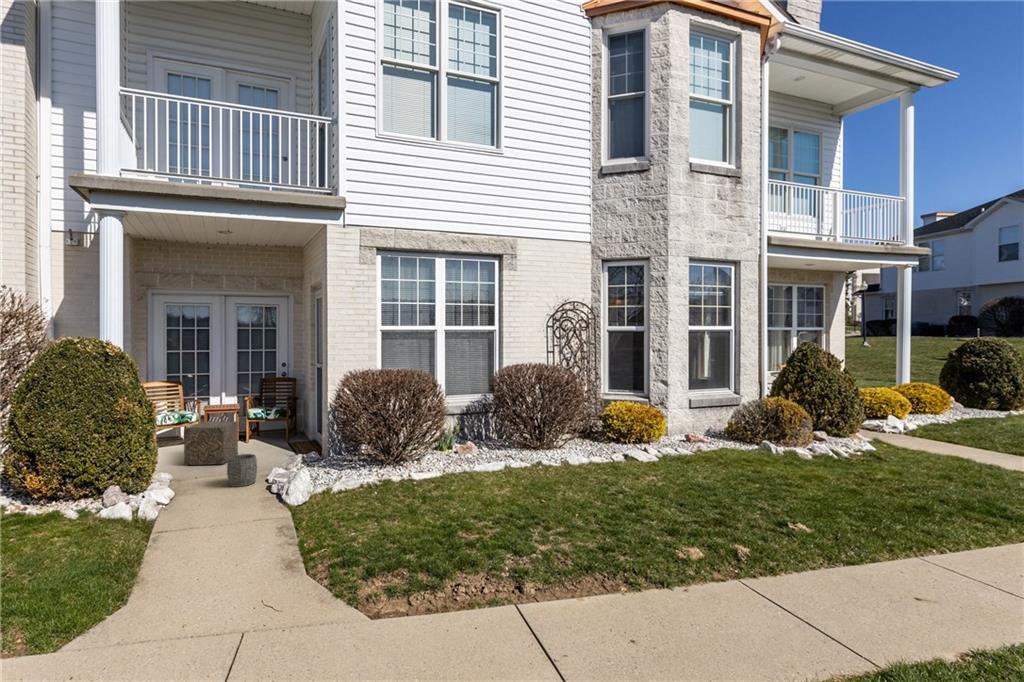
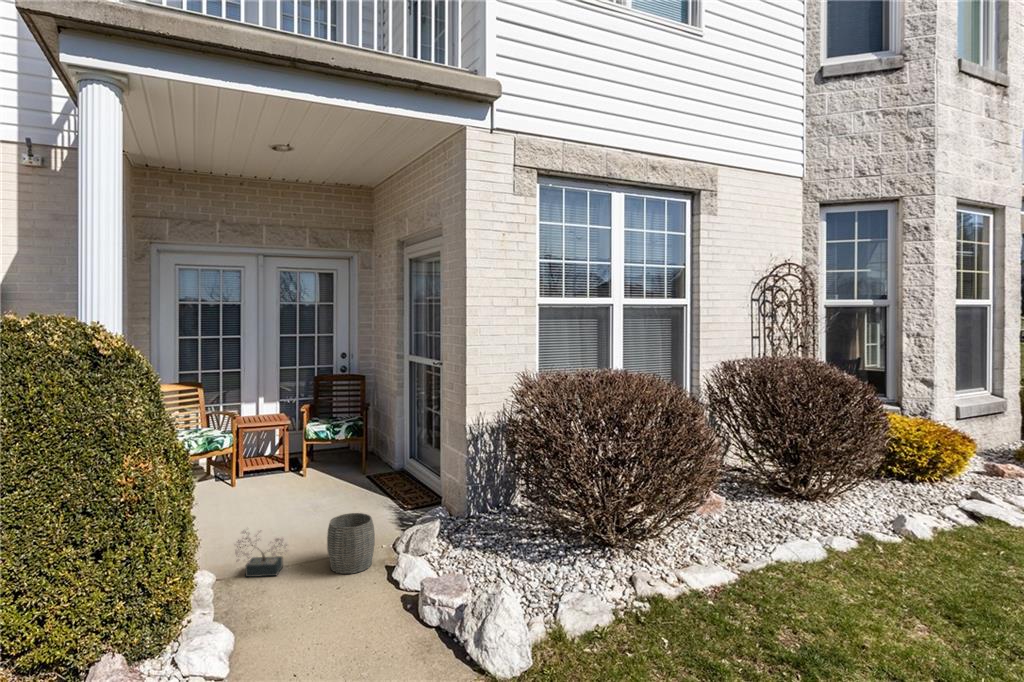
ottoman: present [184,421,238,465] -> none [232,449,308,525]
decorative plant: none [171,460,206,487] -> present [235,531,287,577]

